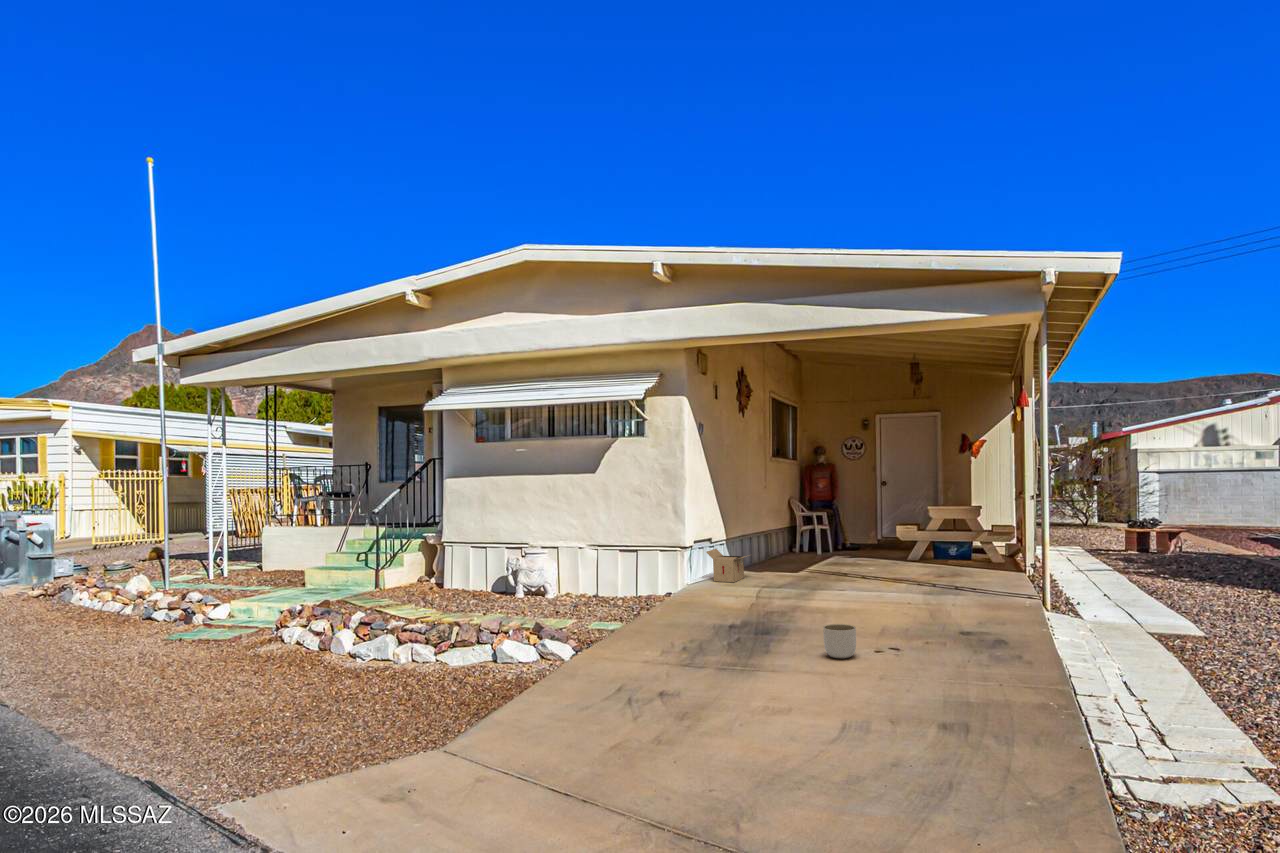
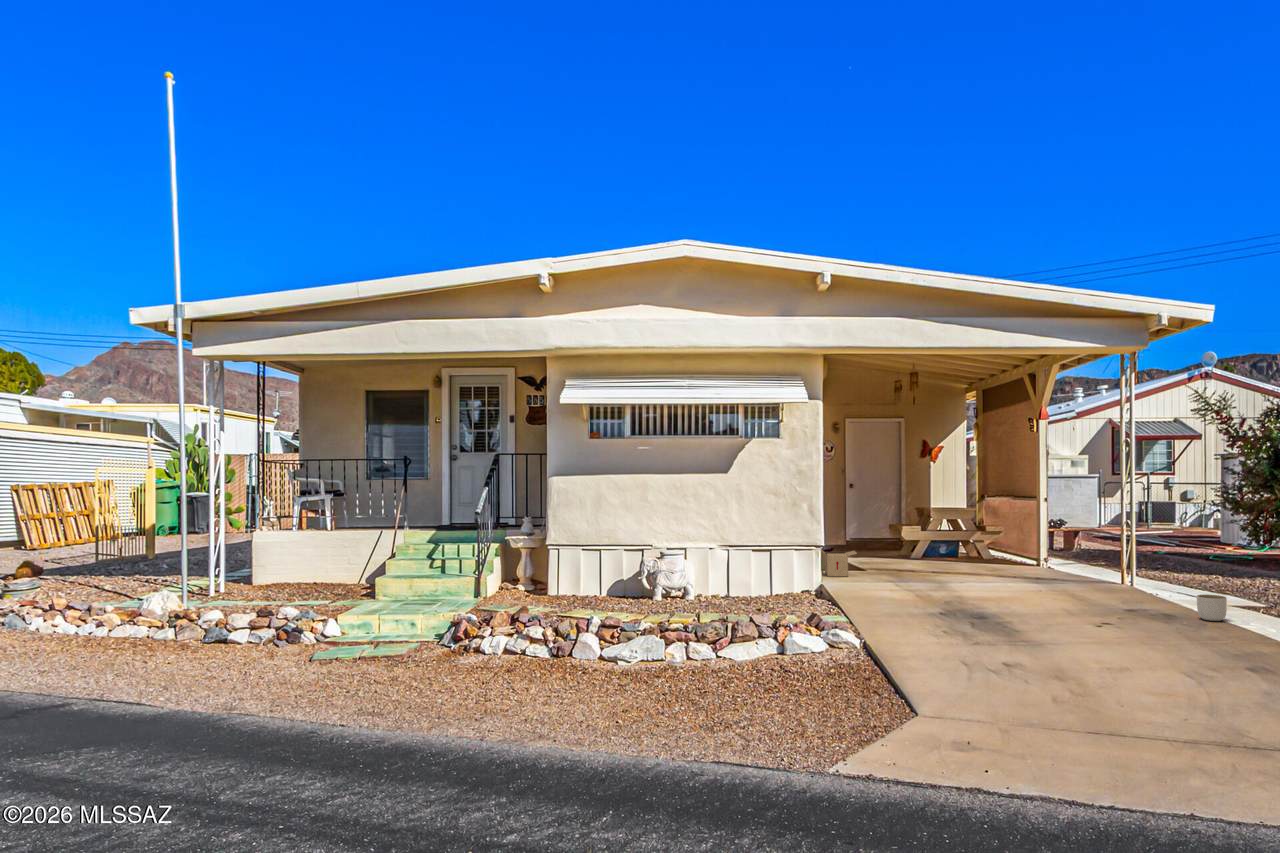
planter: present [823,624,856,659] -> present [1197,594,1227,621]

